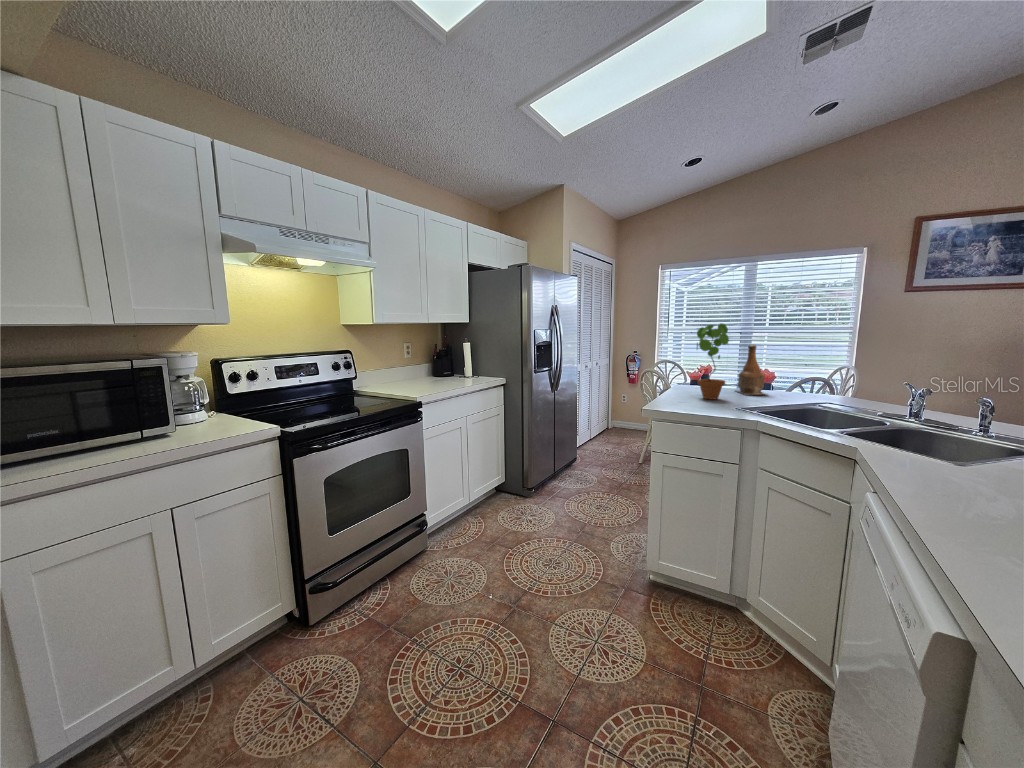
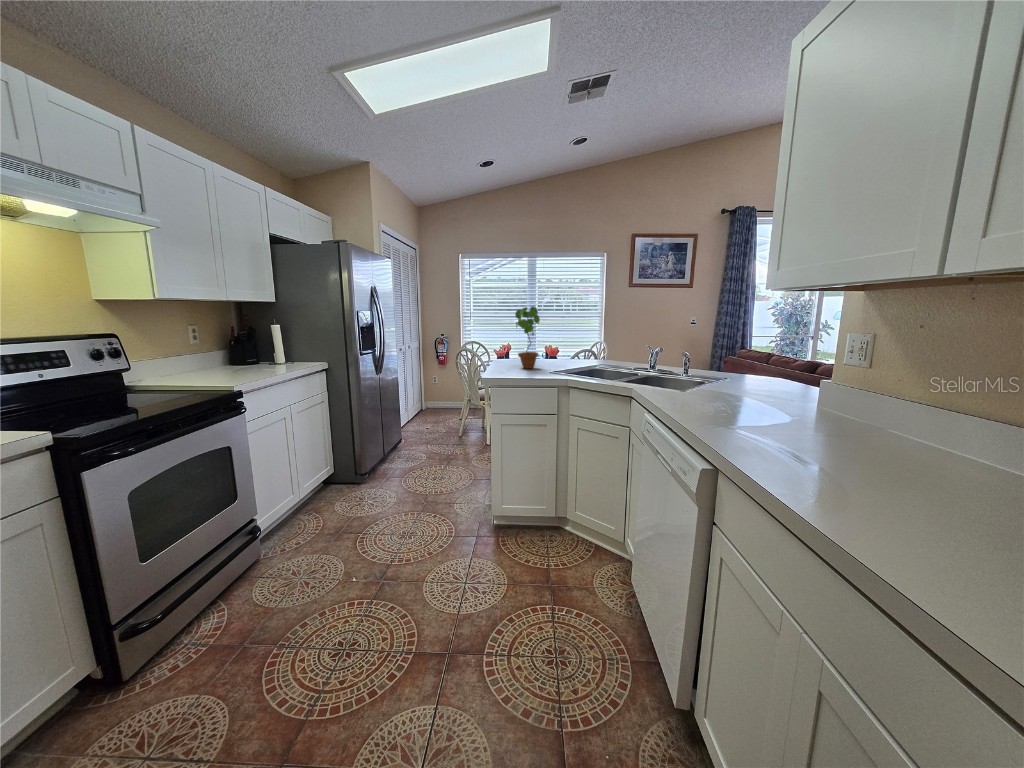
bottle: present [737,345,765,395] -> none [541,324,565,364]

